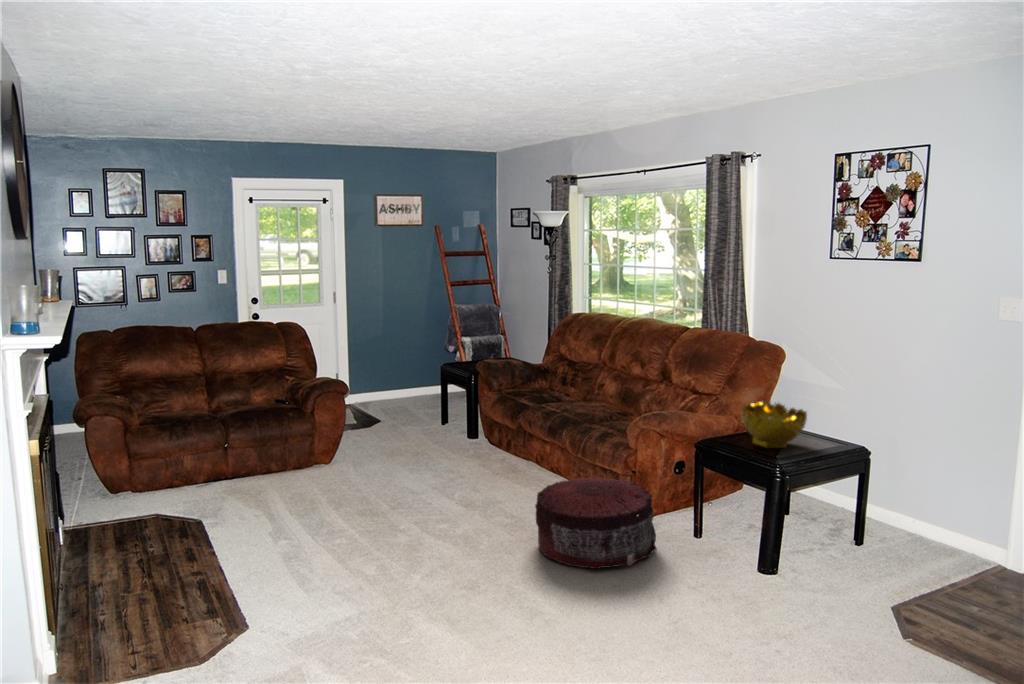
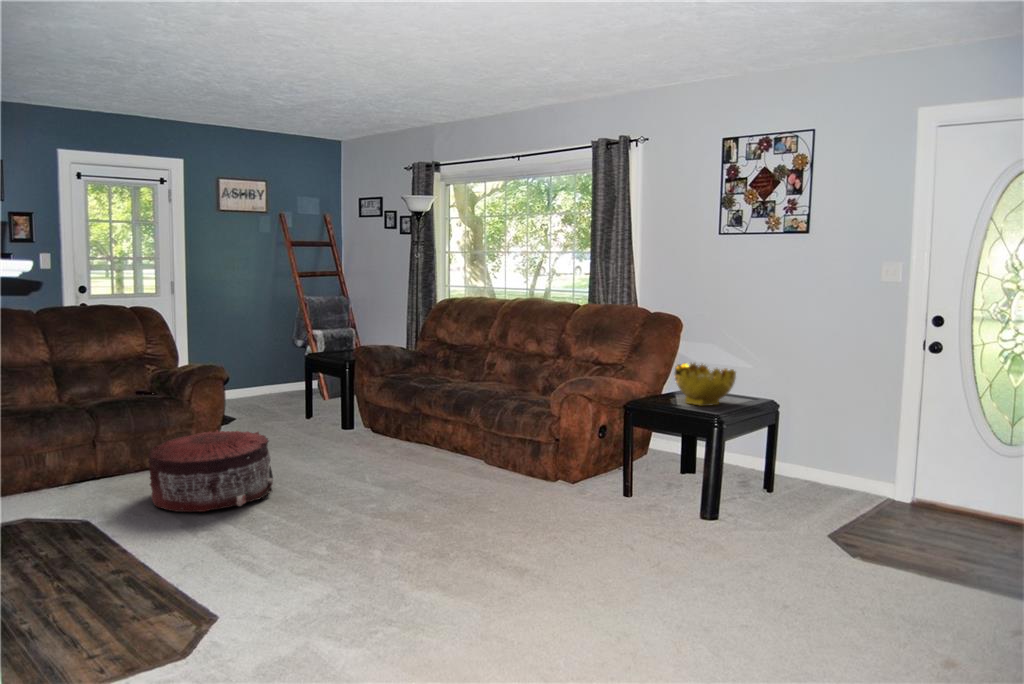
pouf: present [535,476,657,569] -> present [148,431,273,512]

